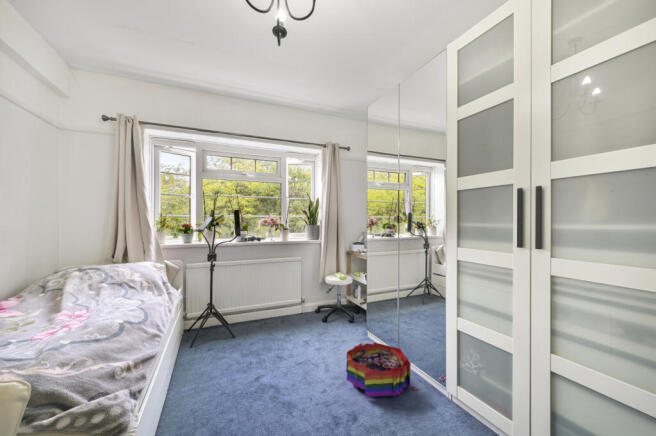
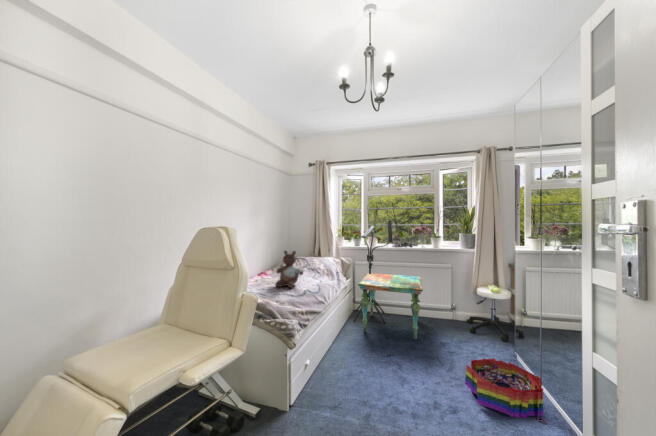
stuffed bear: none [39,256,110,331] -> present [275,251,303,288]
side table: none [203,274,286,358] -> present [358,273,423,339]

